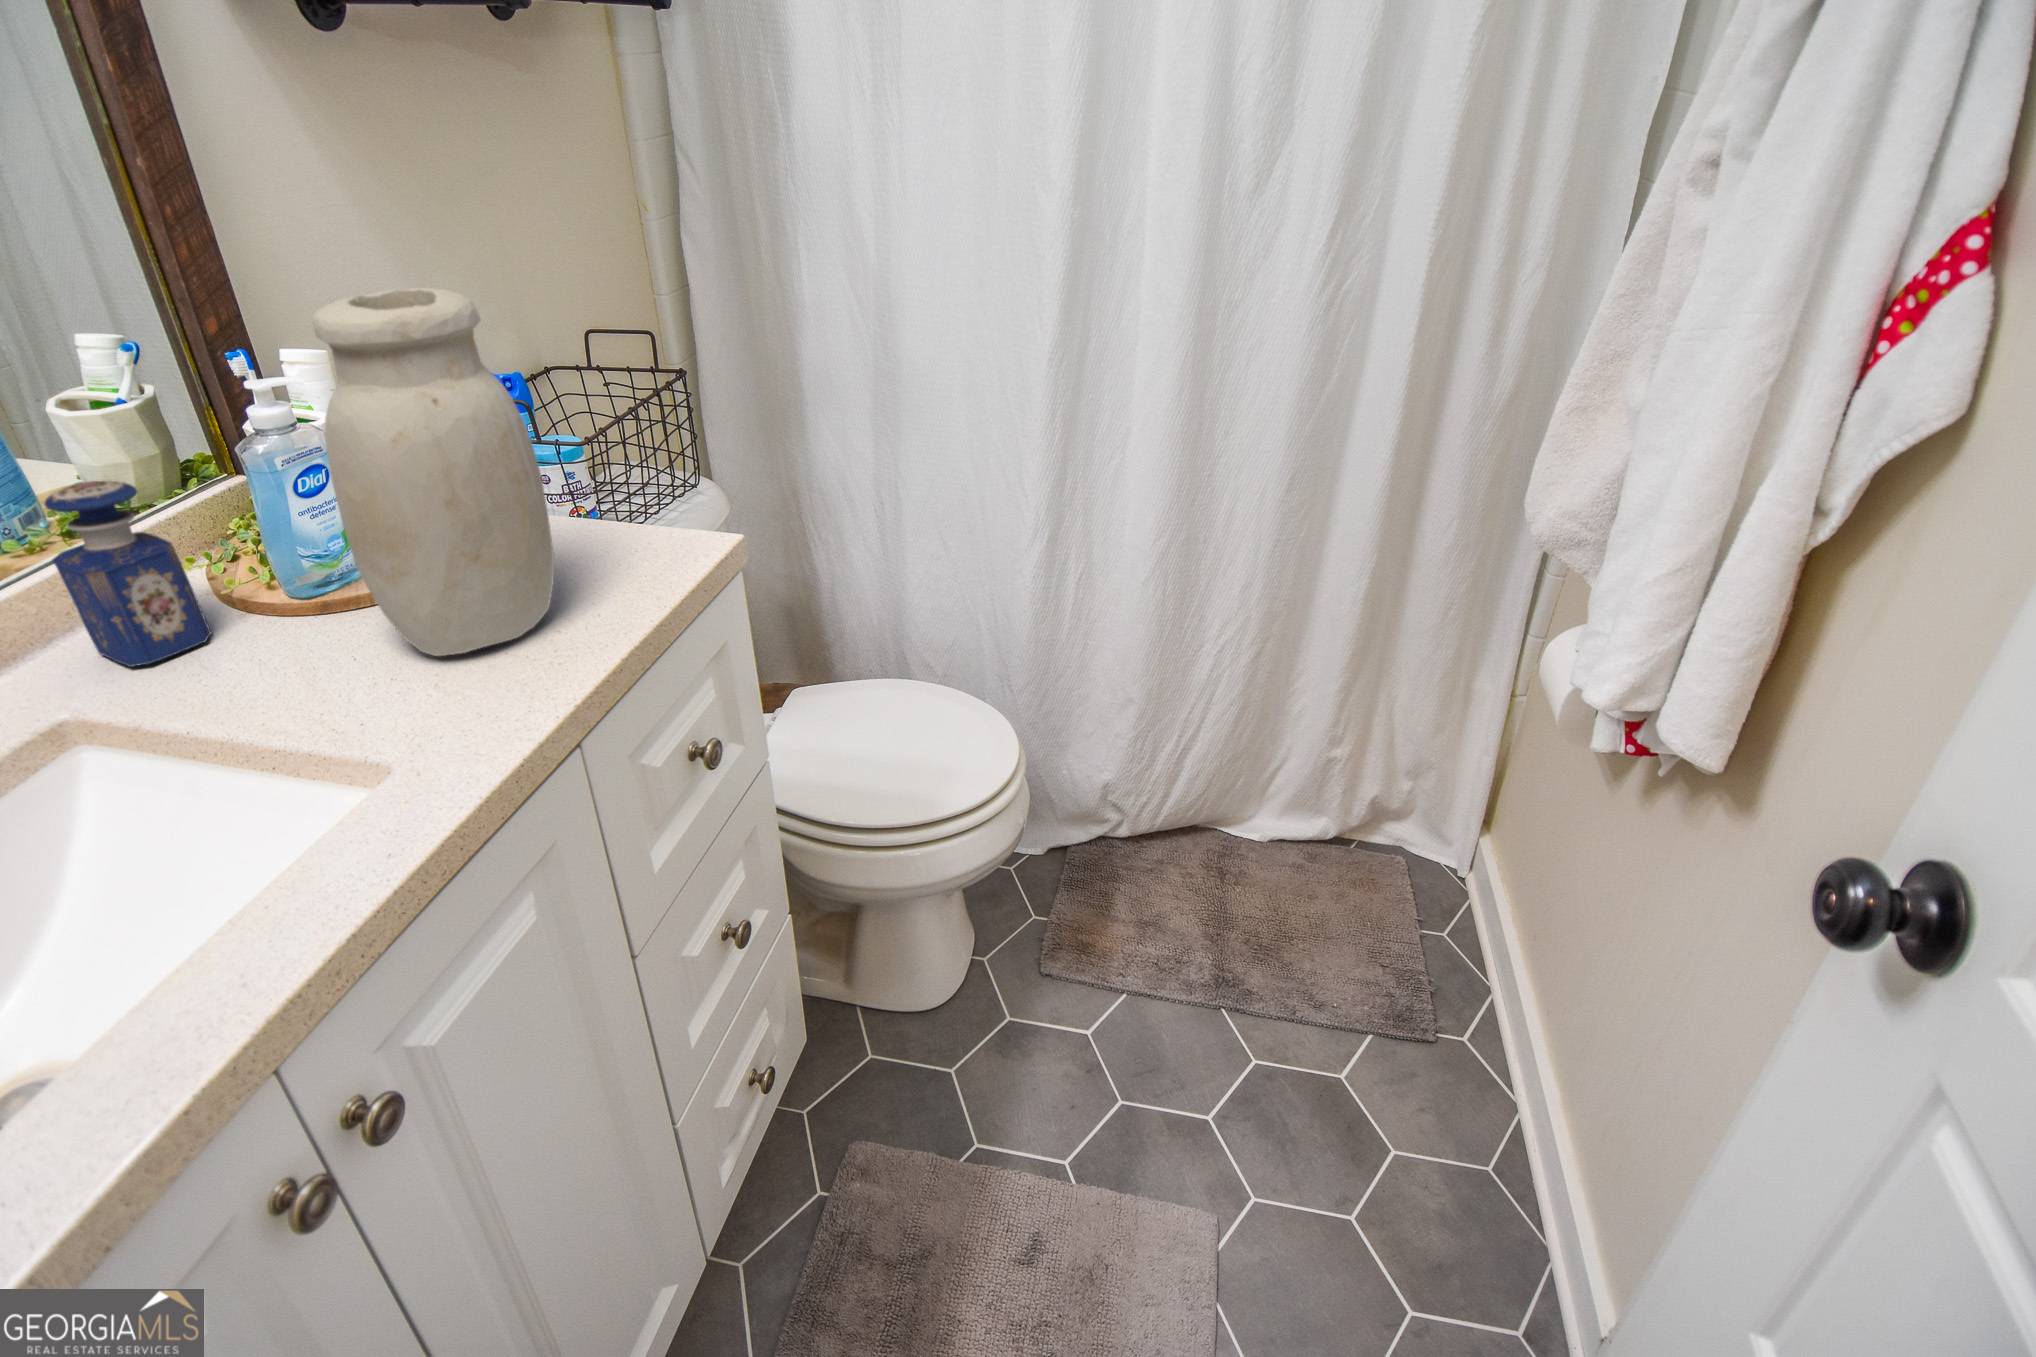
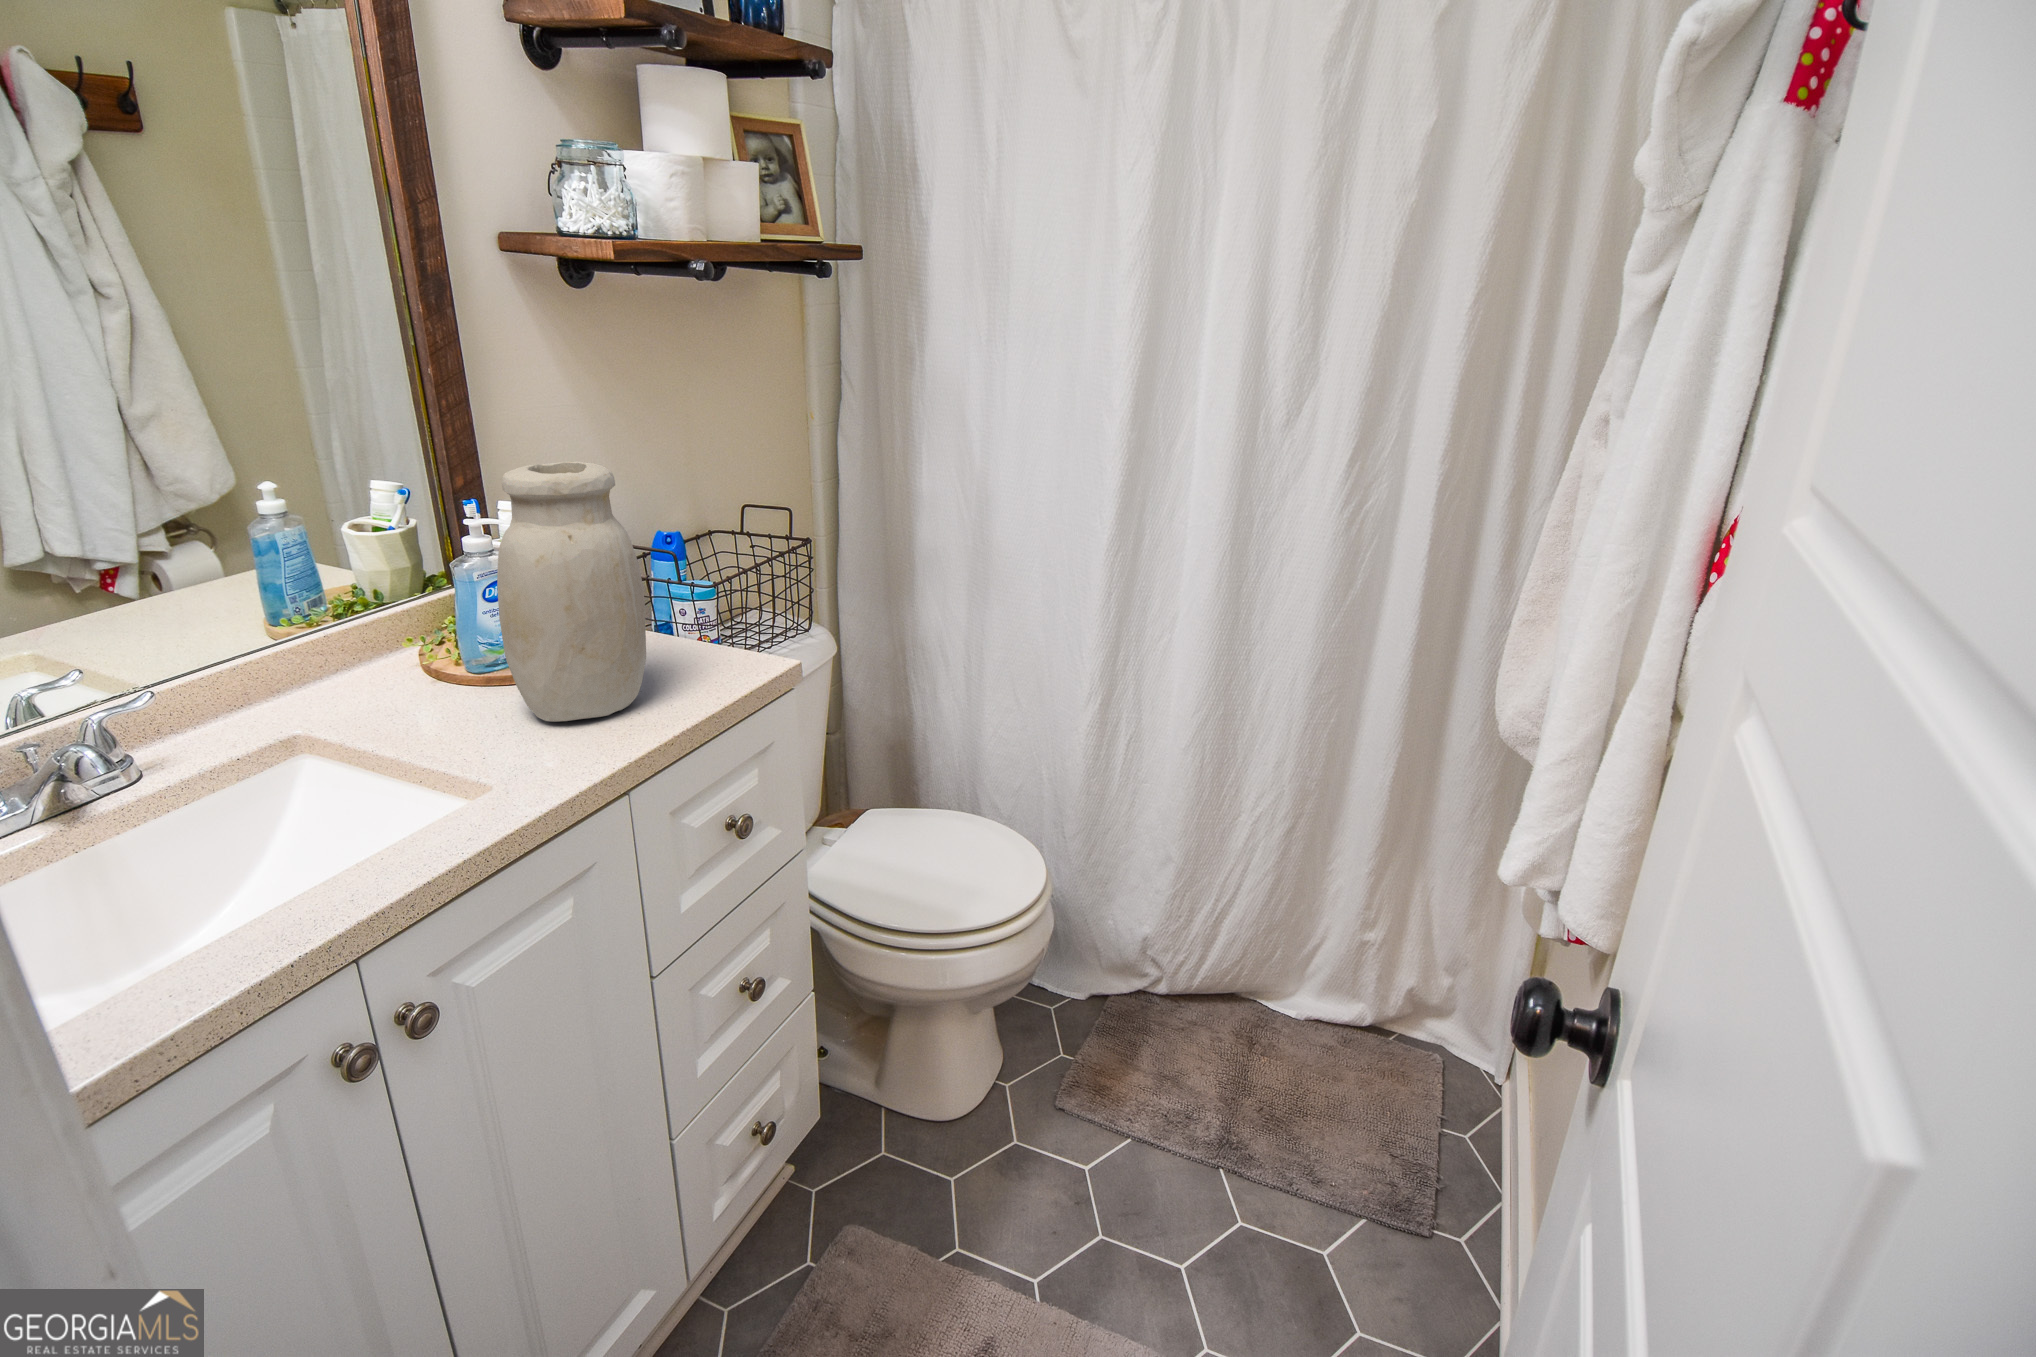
perfume bottle: present [45,481,211,667] -> none [317,577,408,707]

